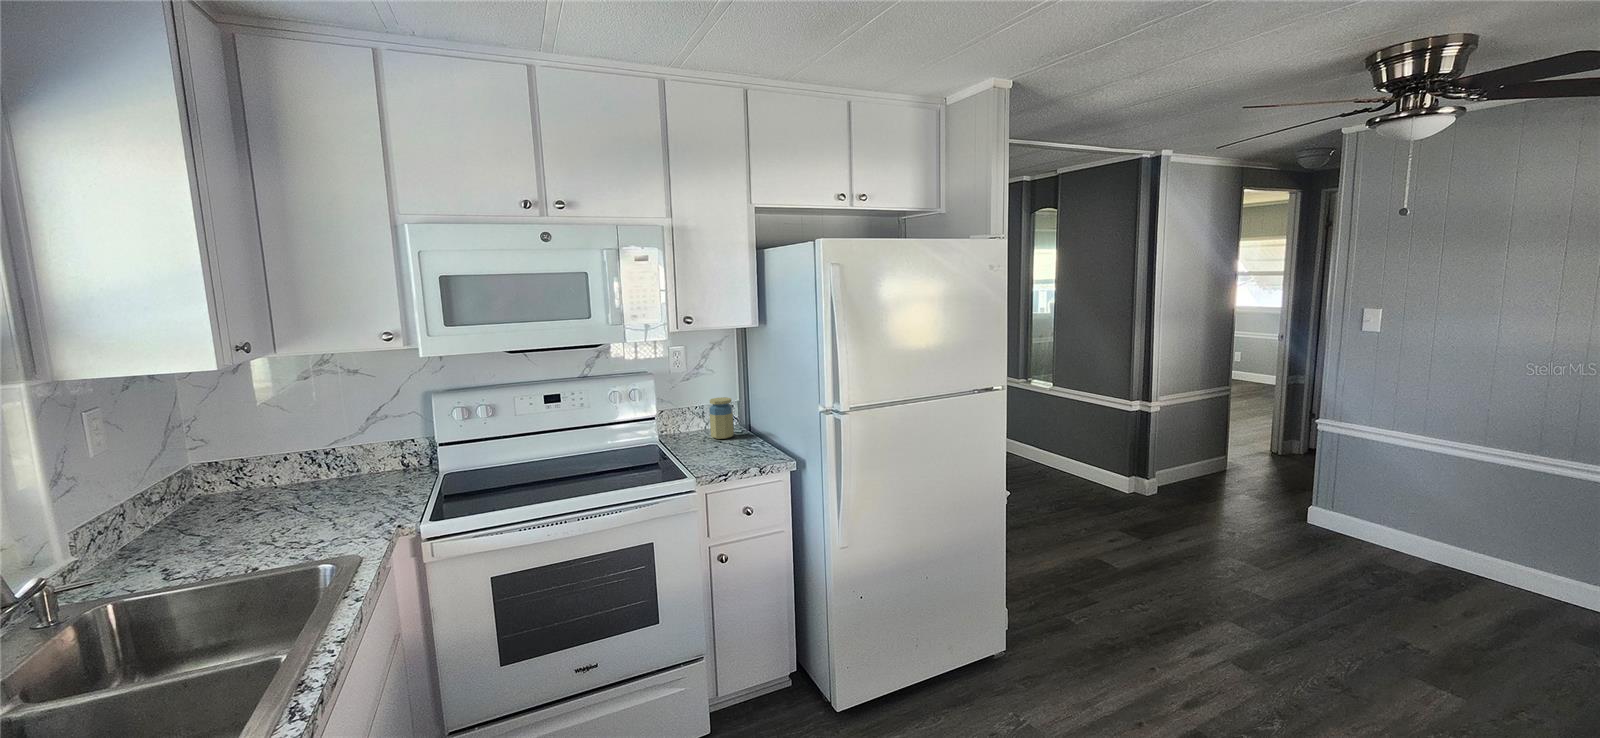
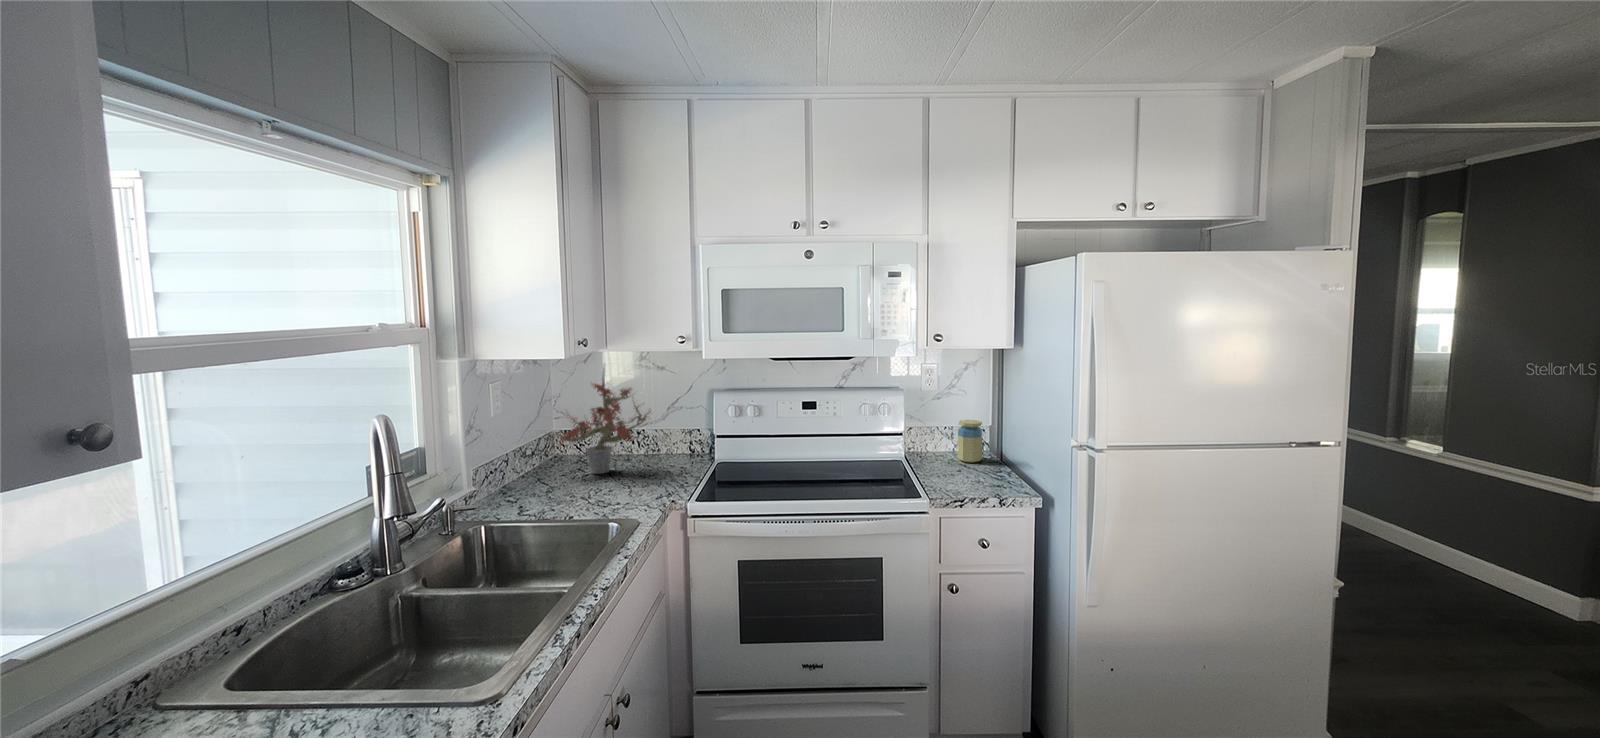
potted plant: none [183,370,352,511] -> present [551,369,651,474]

